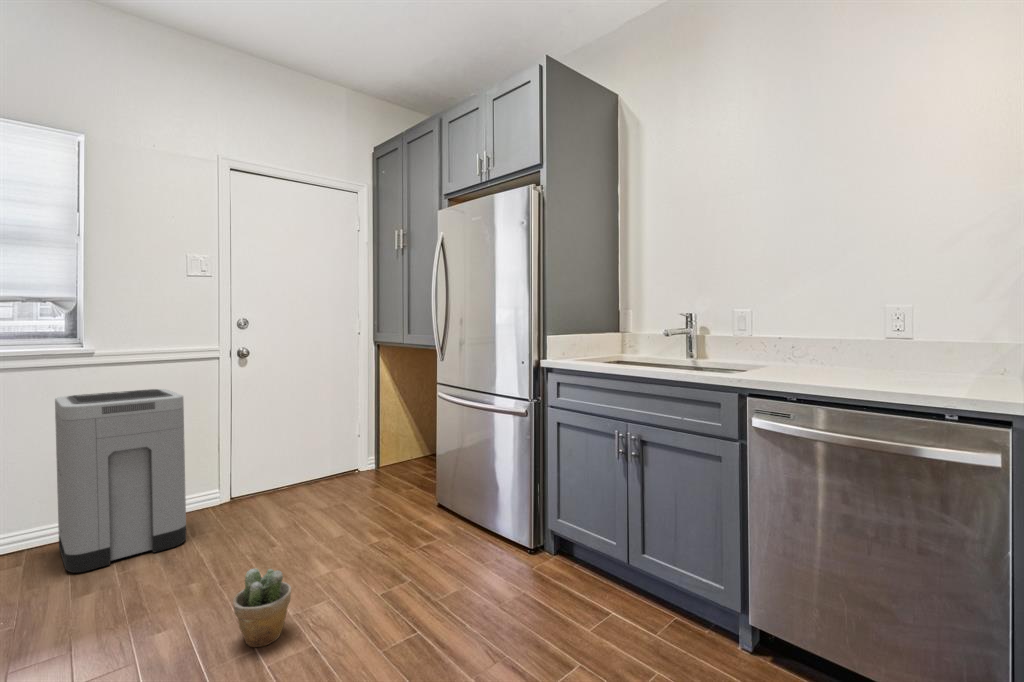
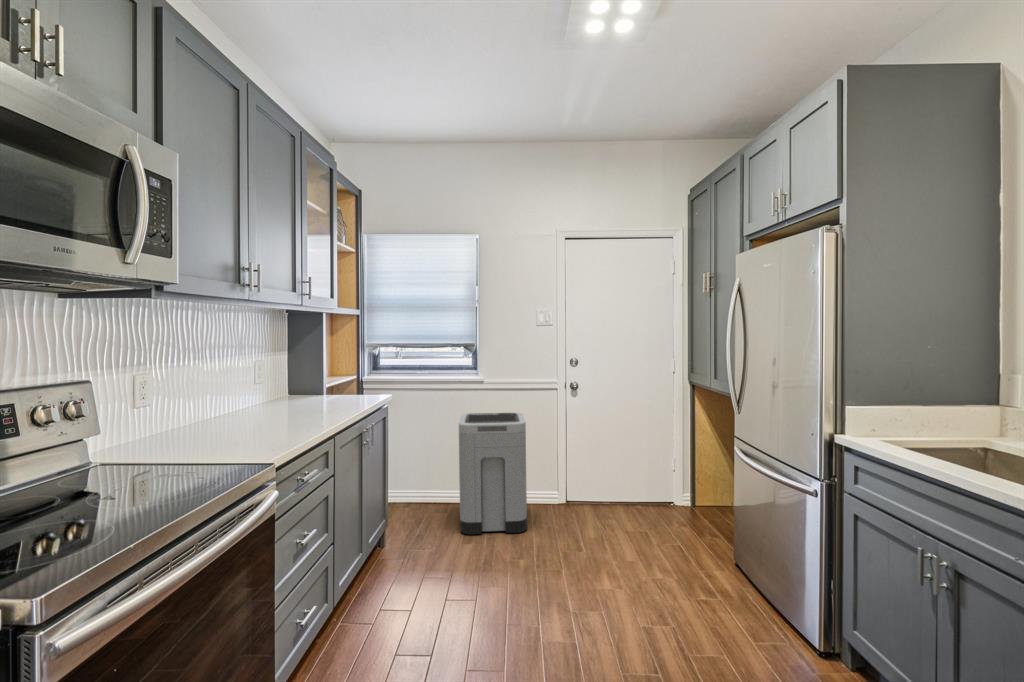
potted plant: present [233,569,291,647] -> none [521,575,561,639]

